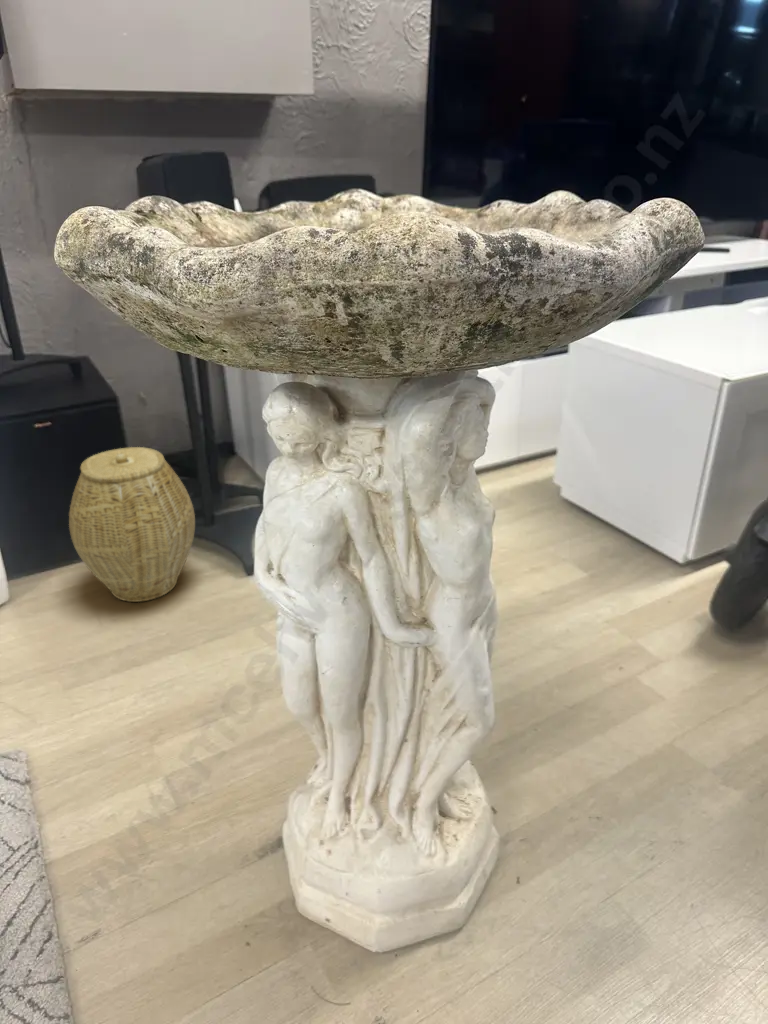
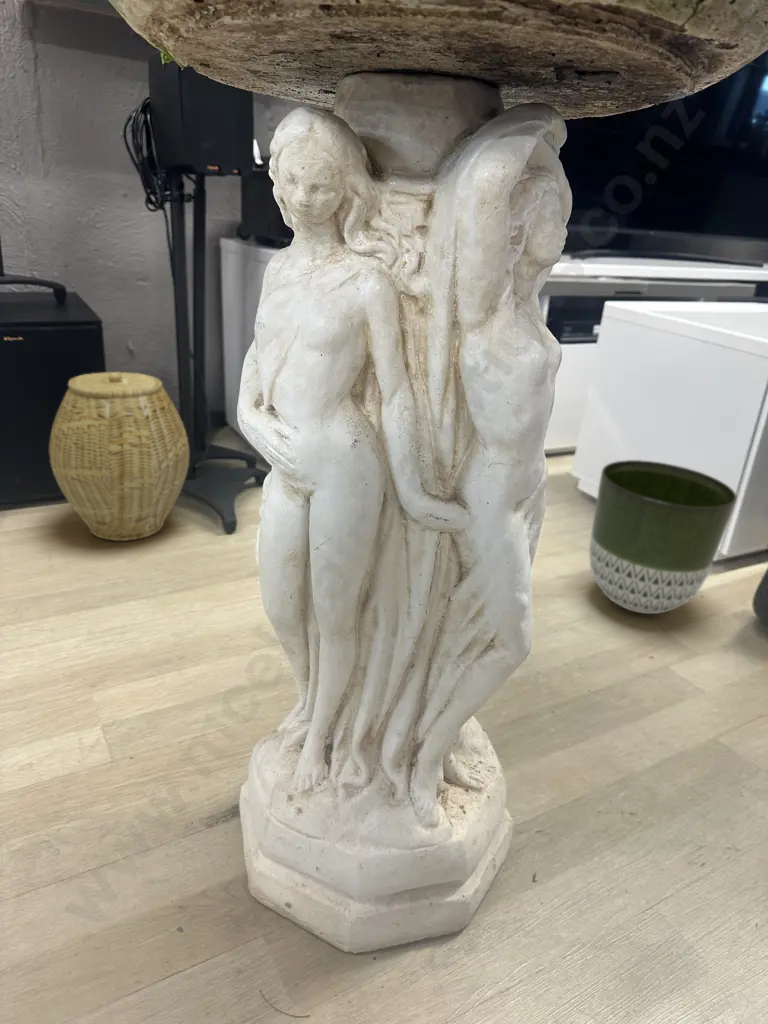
planter: none [564,489,687,628] -> present [589,460,737,614]

